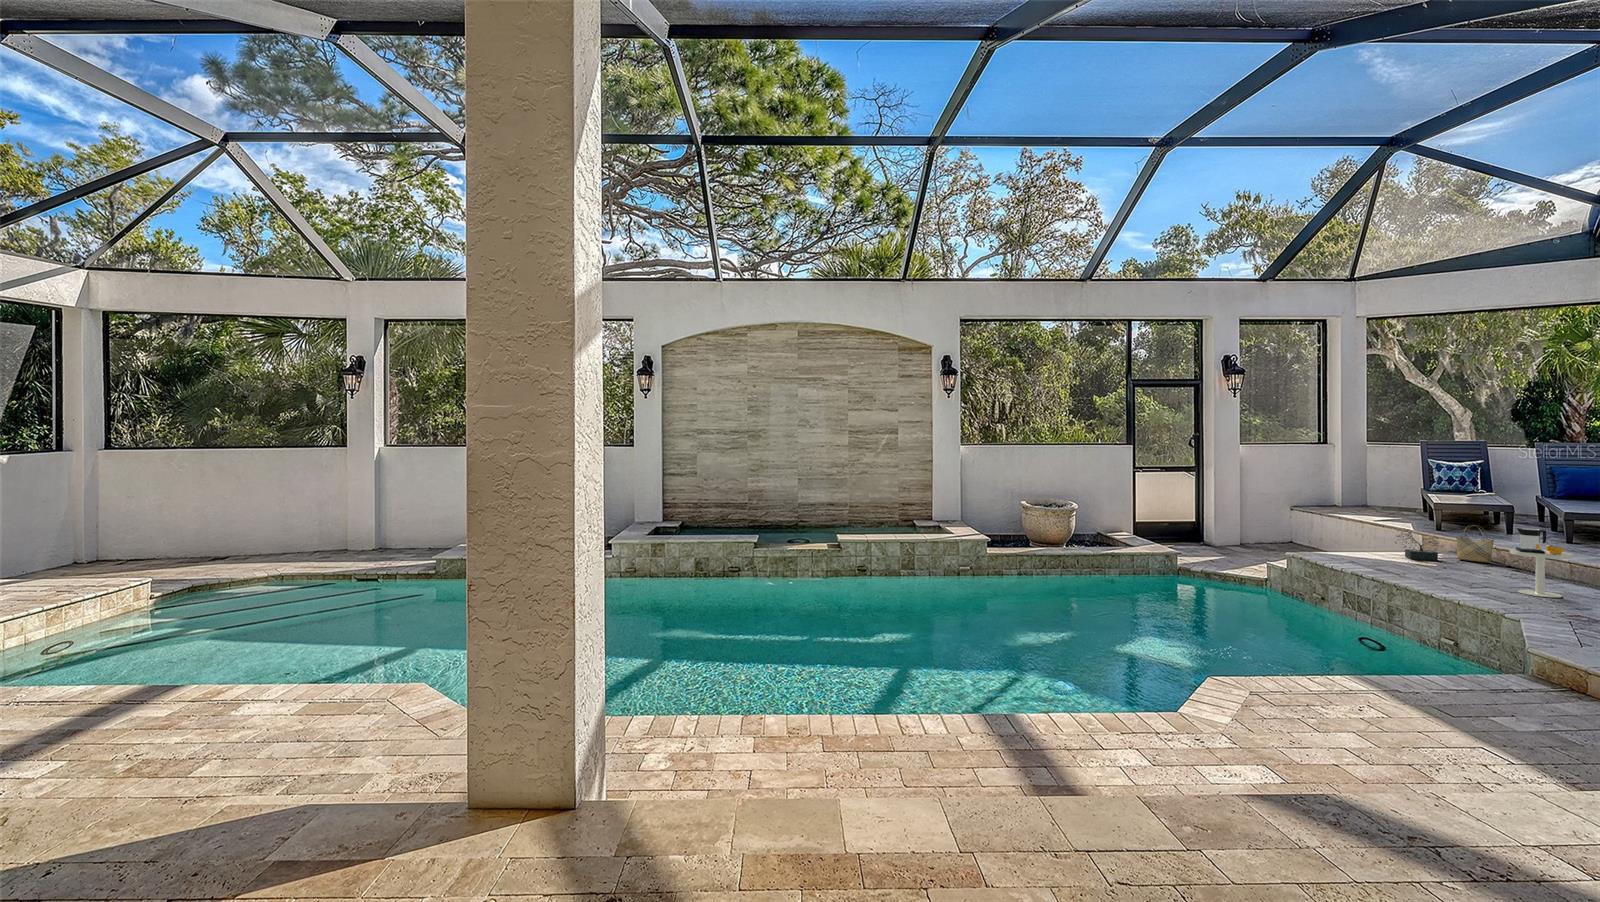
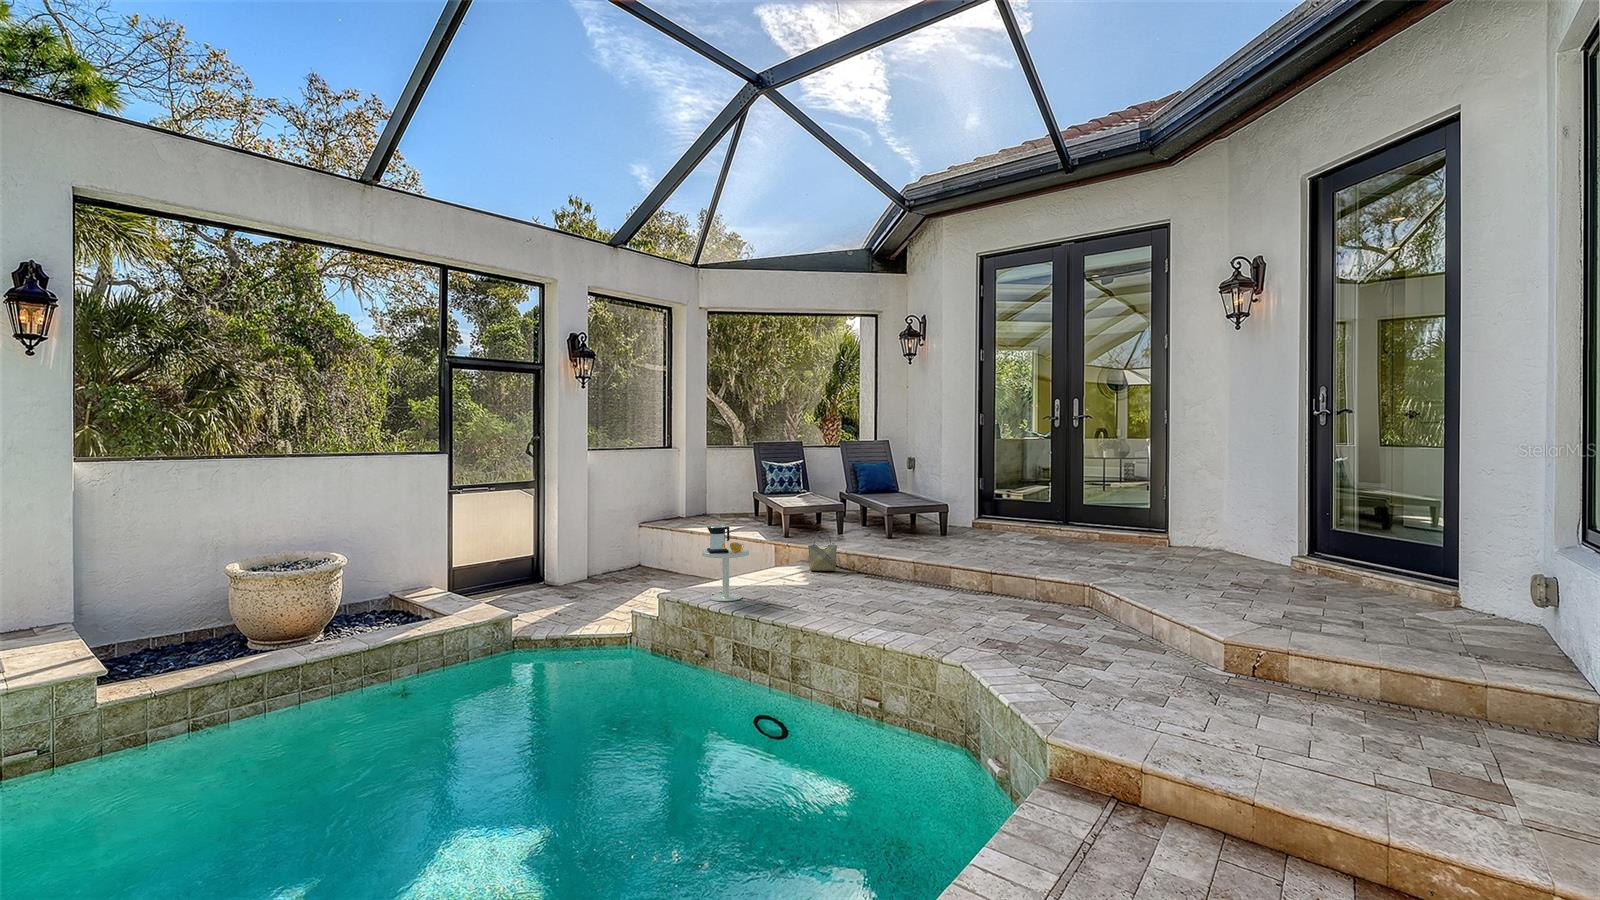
decorative plant: present [1395,528,1444,561] -> none [761,541,802,578]
side table: present [1510,528,1573,598] -> present [702,526,749,601]

